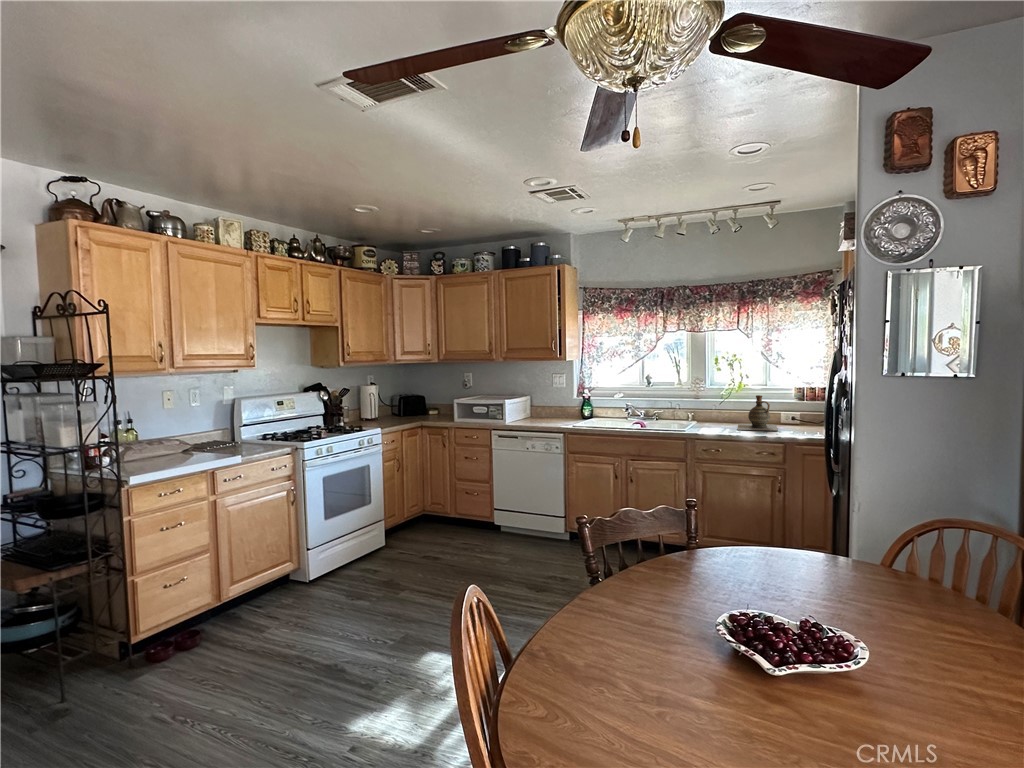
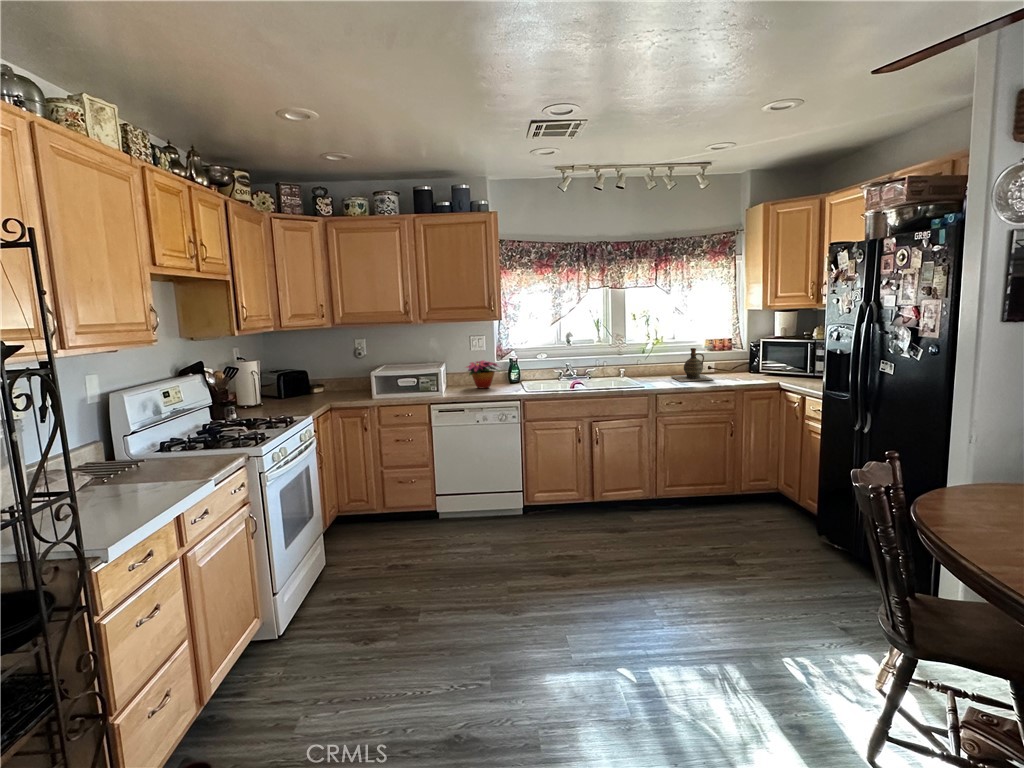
flower arrangement: none [532,395,569,421] -> present [467,360,499,389]

